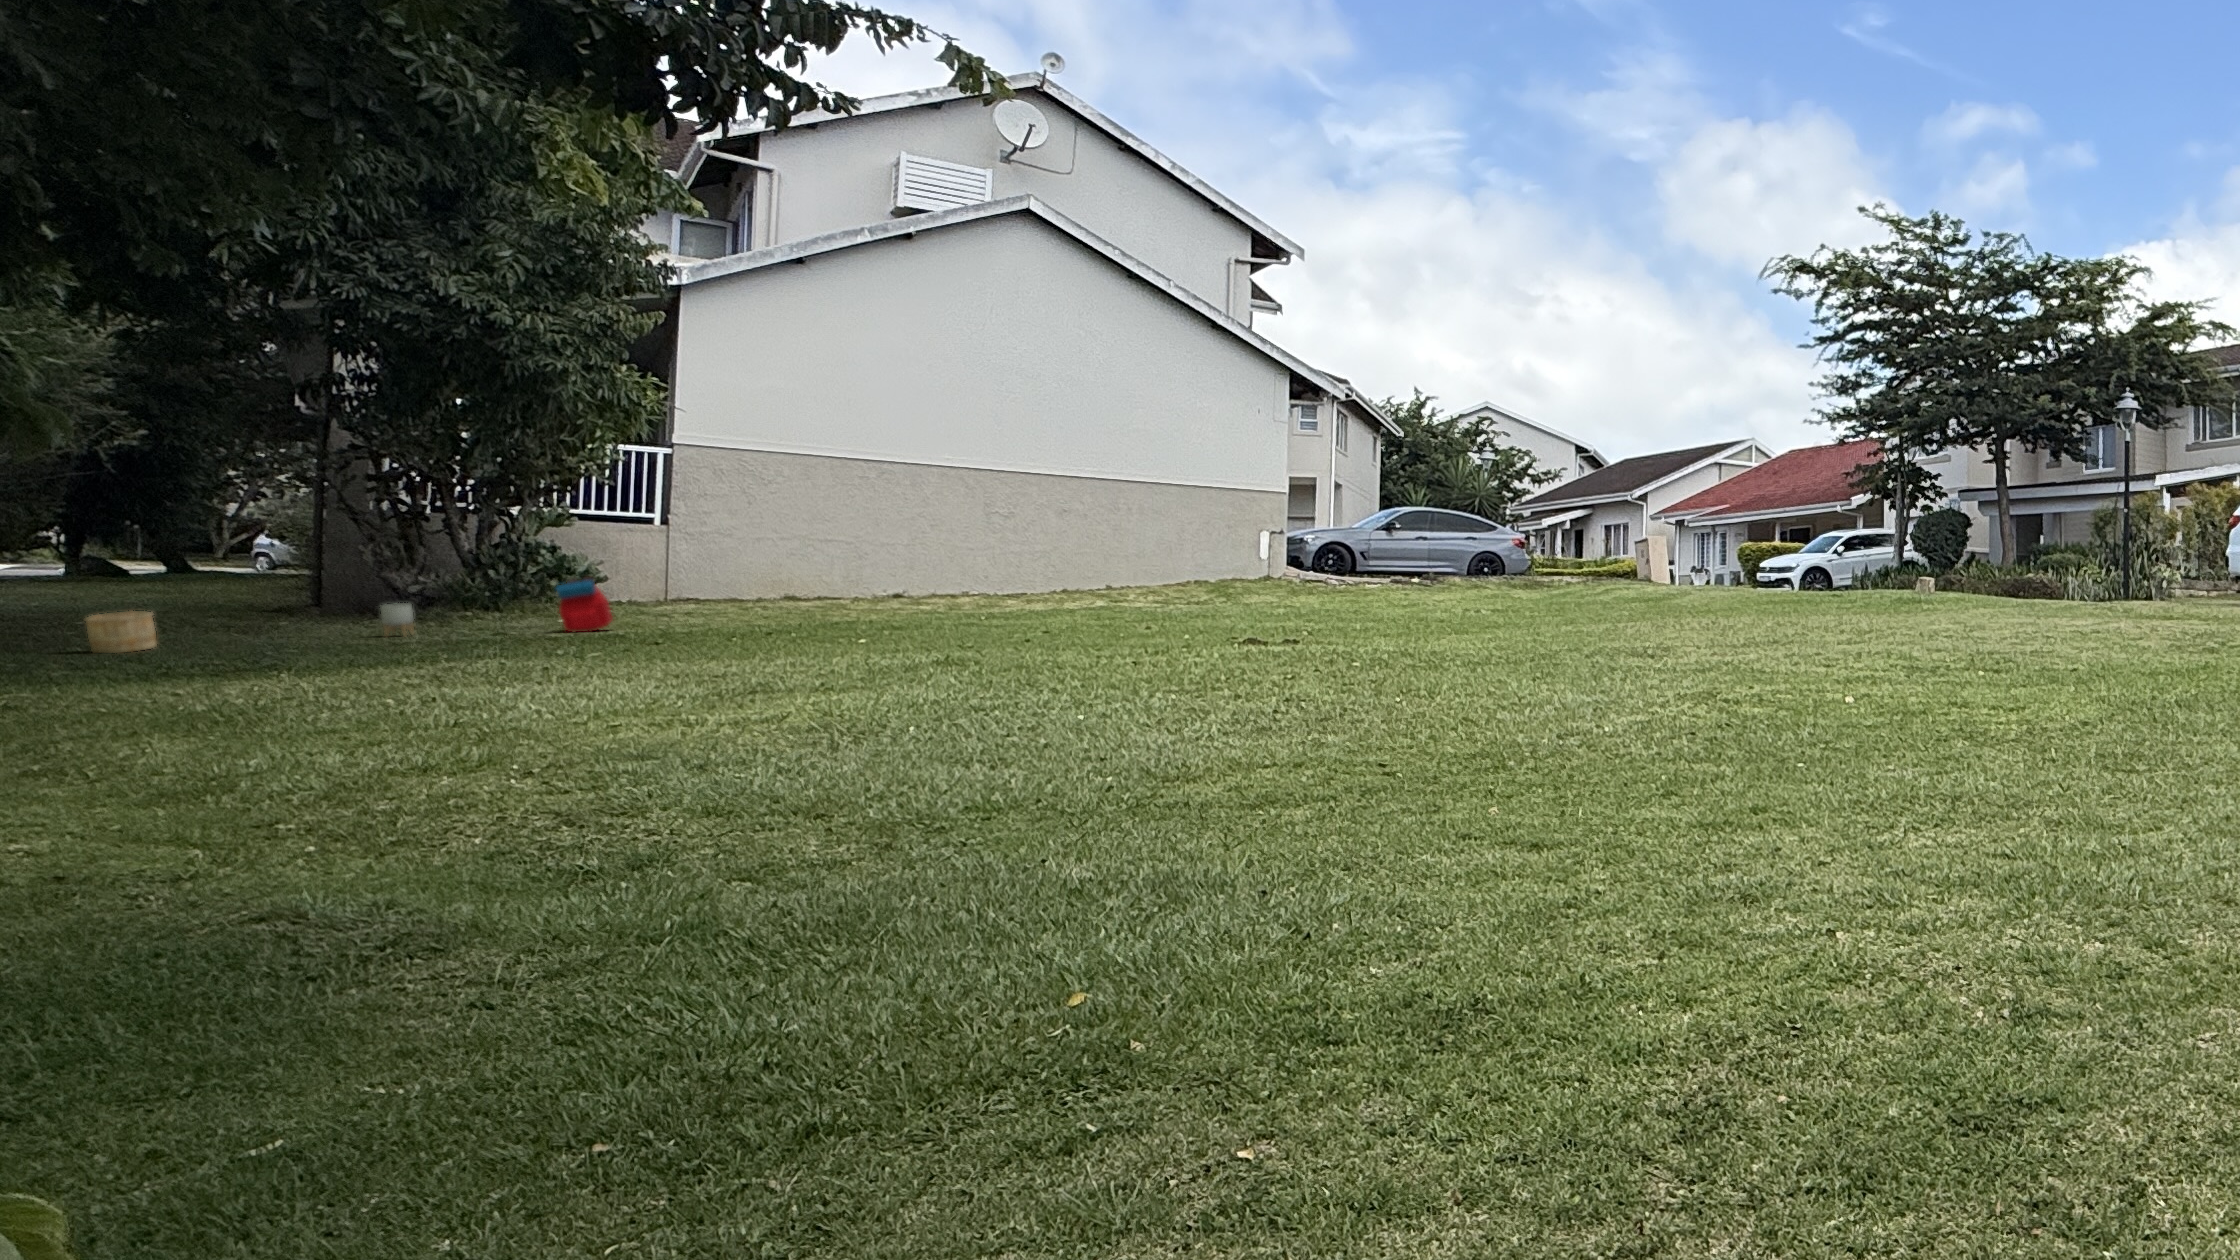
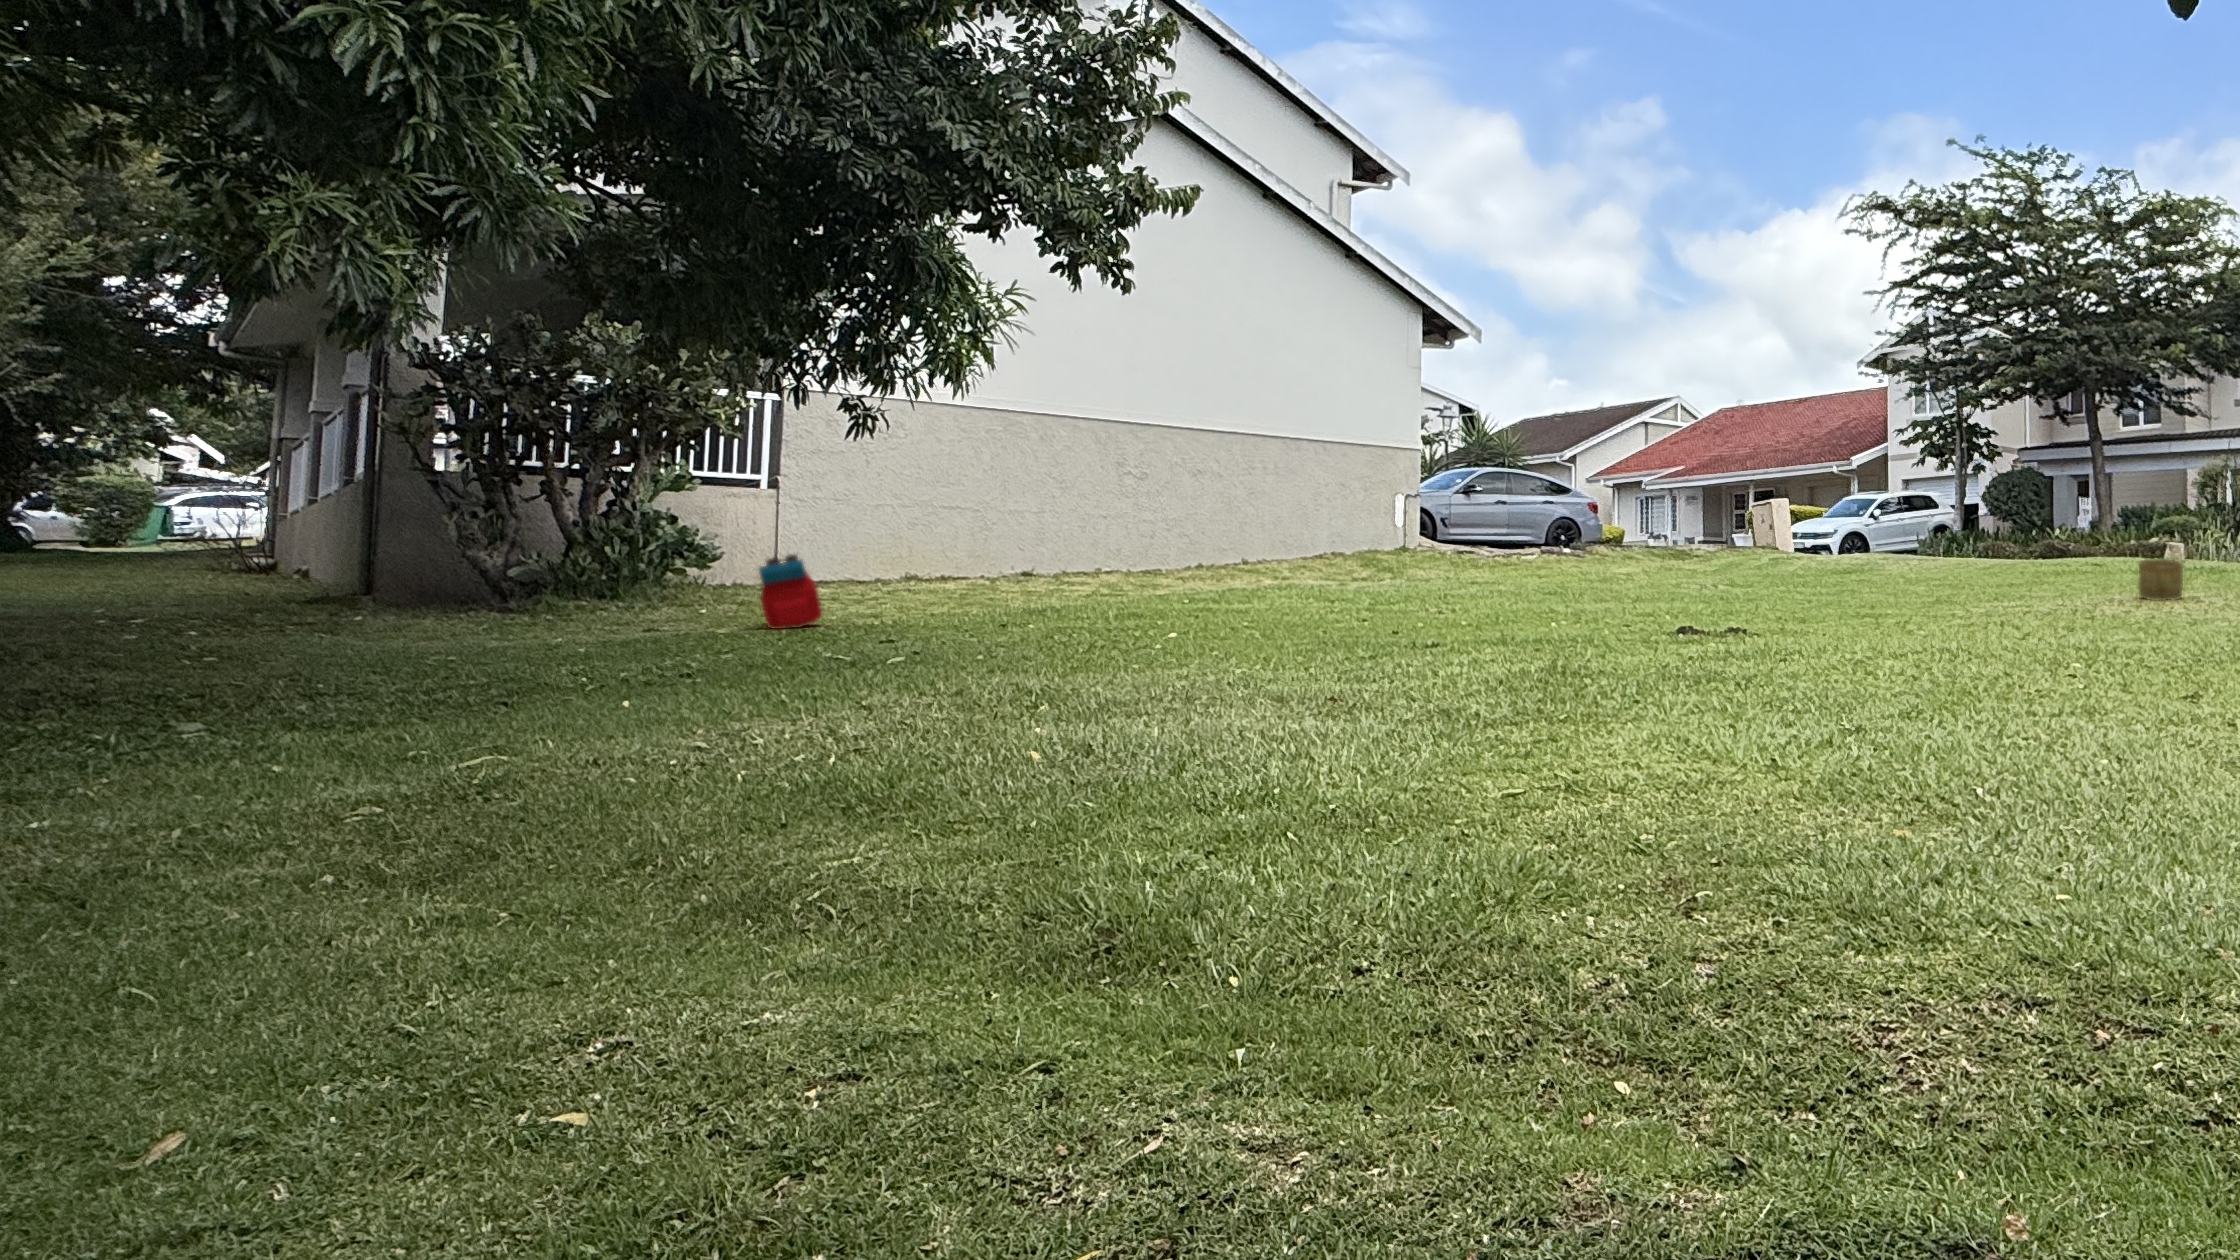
planter: present [381,603,414,636] -> none [528,592,570,640]
wooden bucket: present [85,611,156,653] -> present [2138,559,2184,600]

